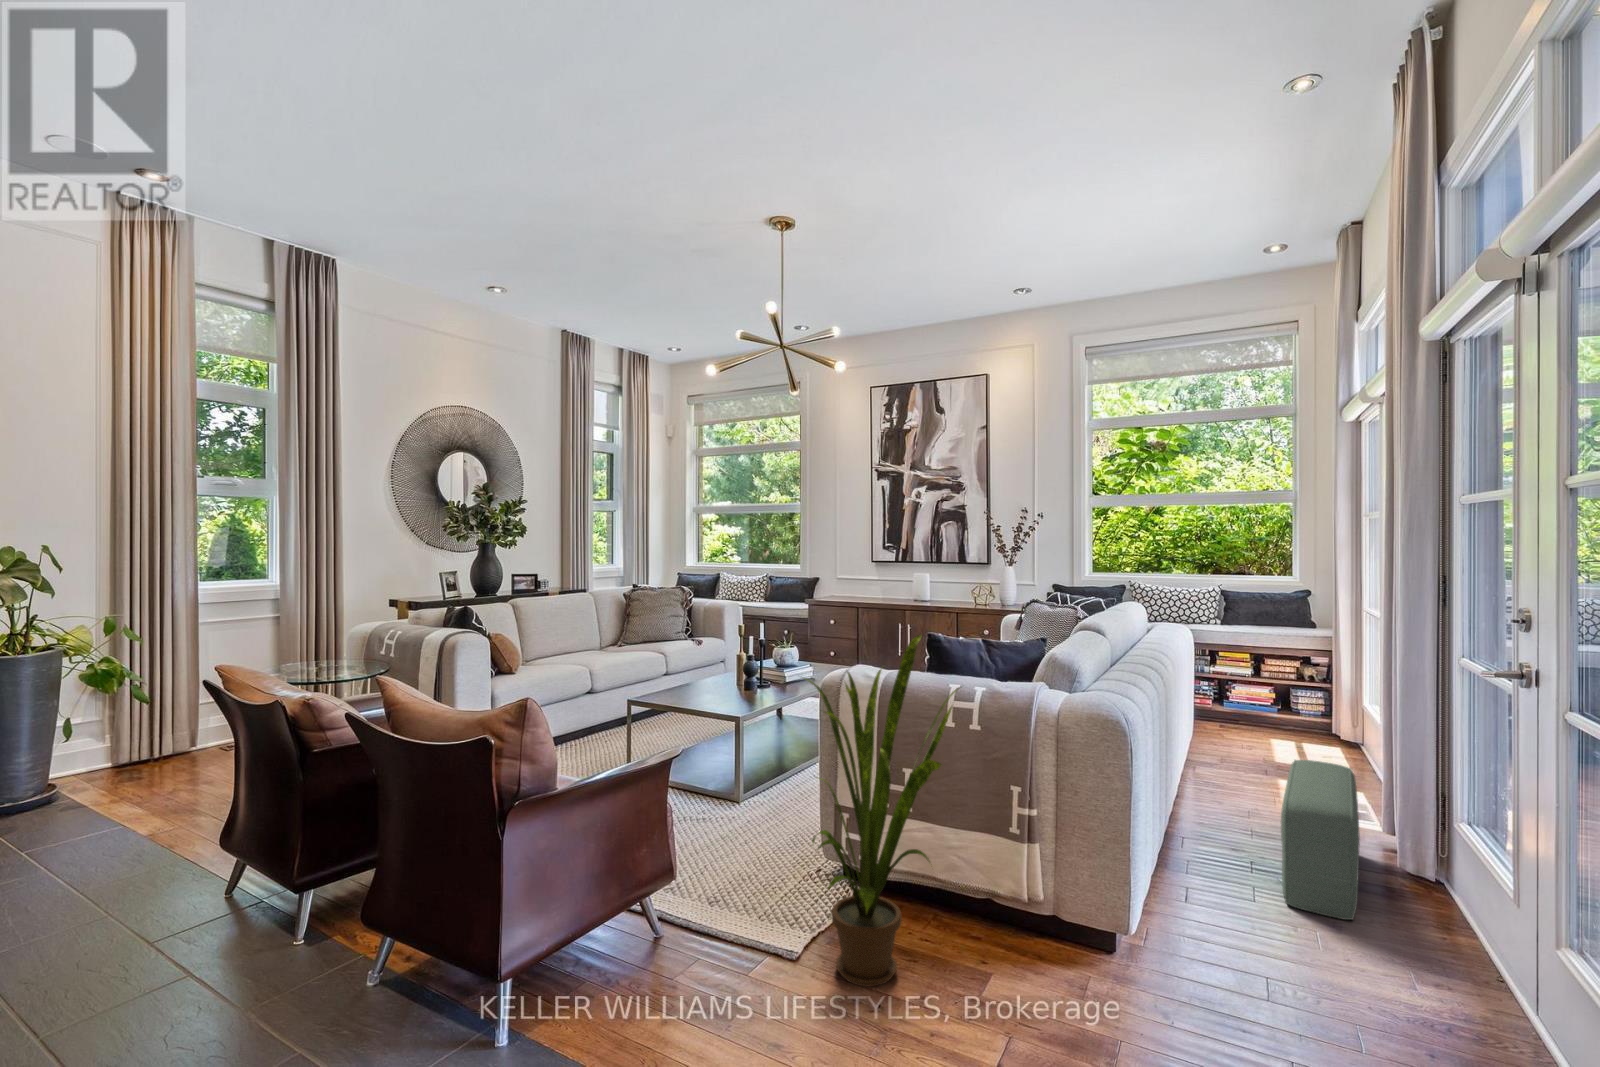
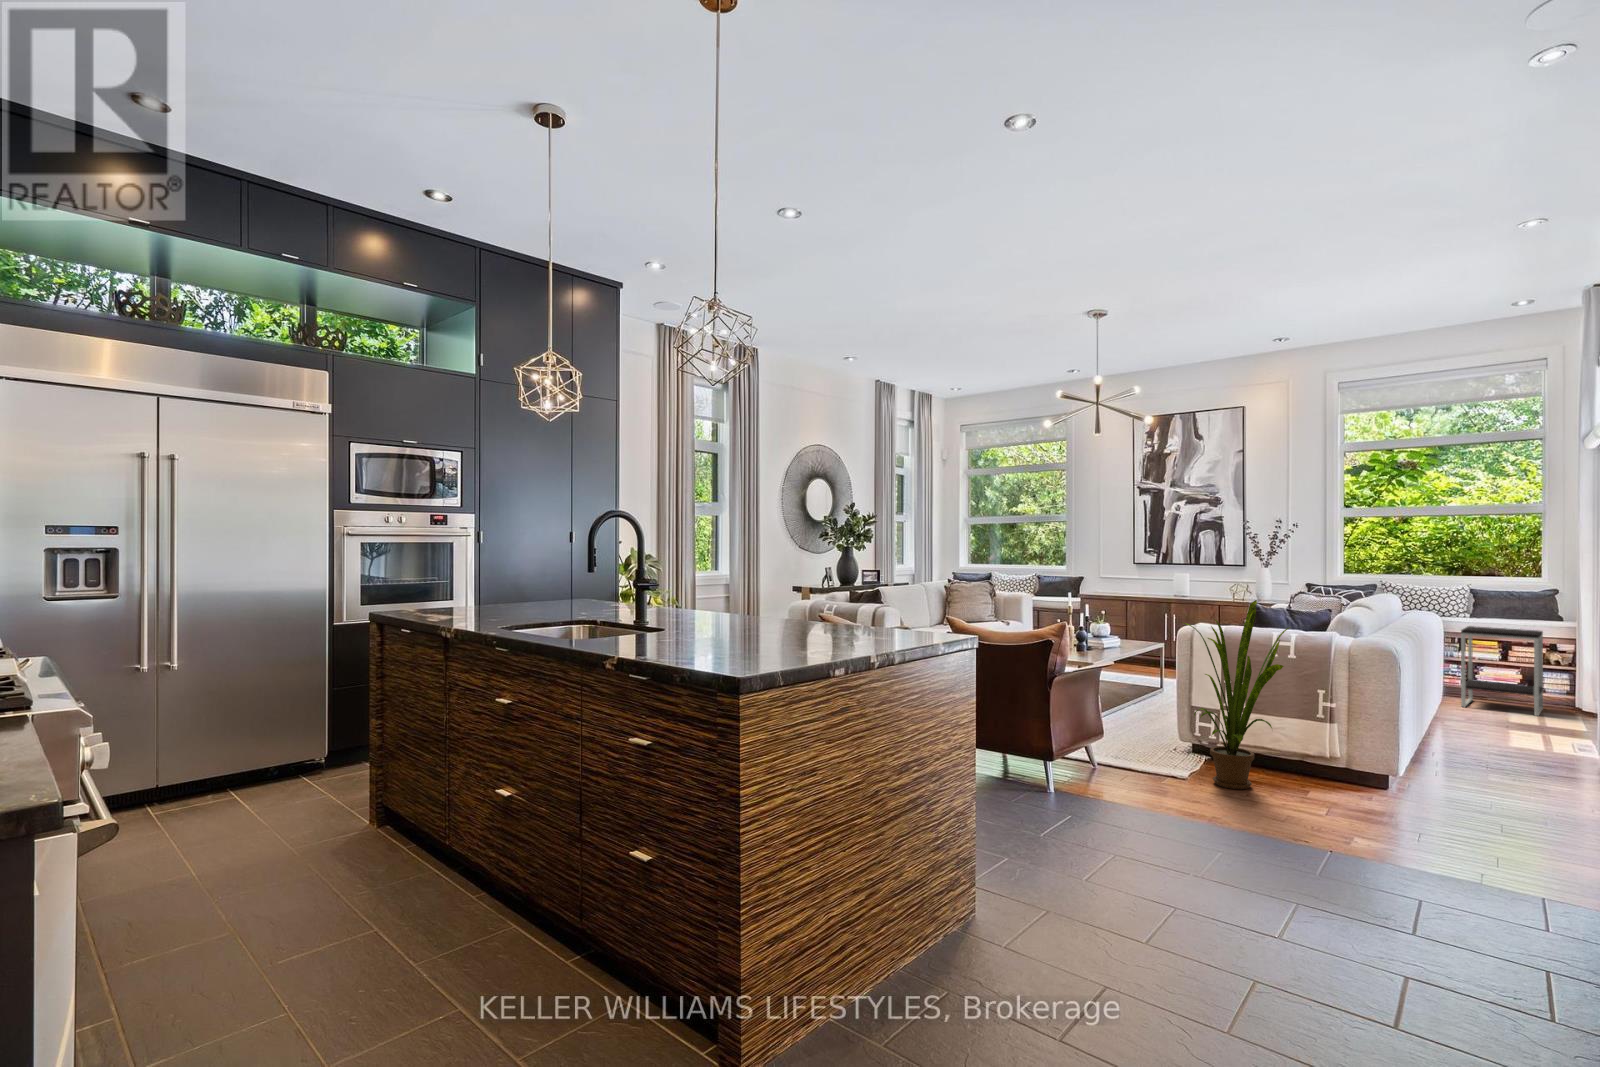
side table: none [1213,636,1298,748] -> present [1461,626,1543,716]
pouf: present [1281,760,1360,920] -> none [1506,700,1571,788]

